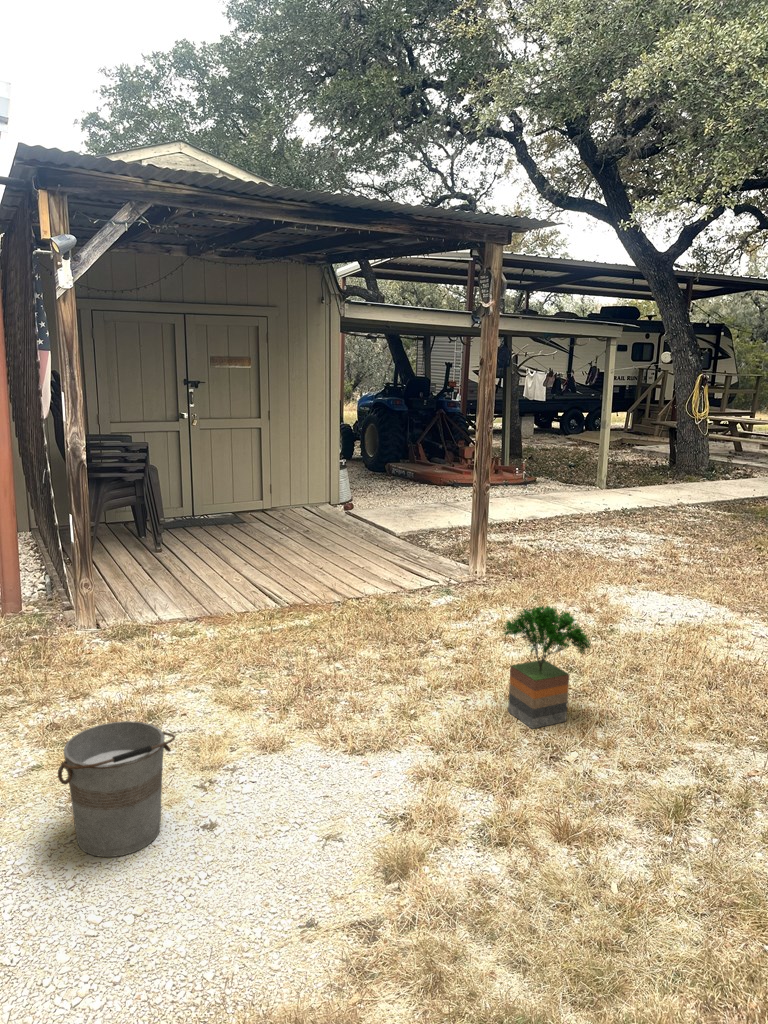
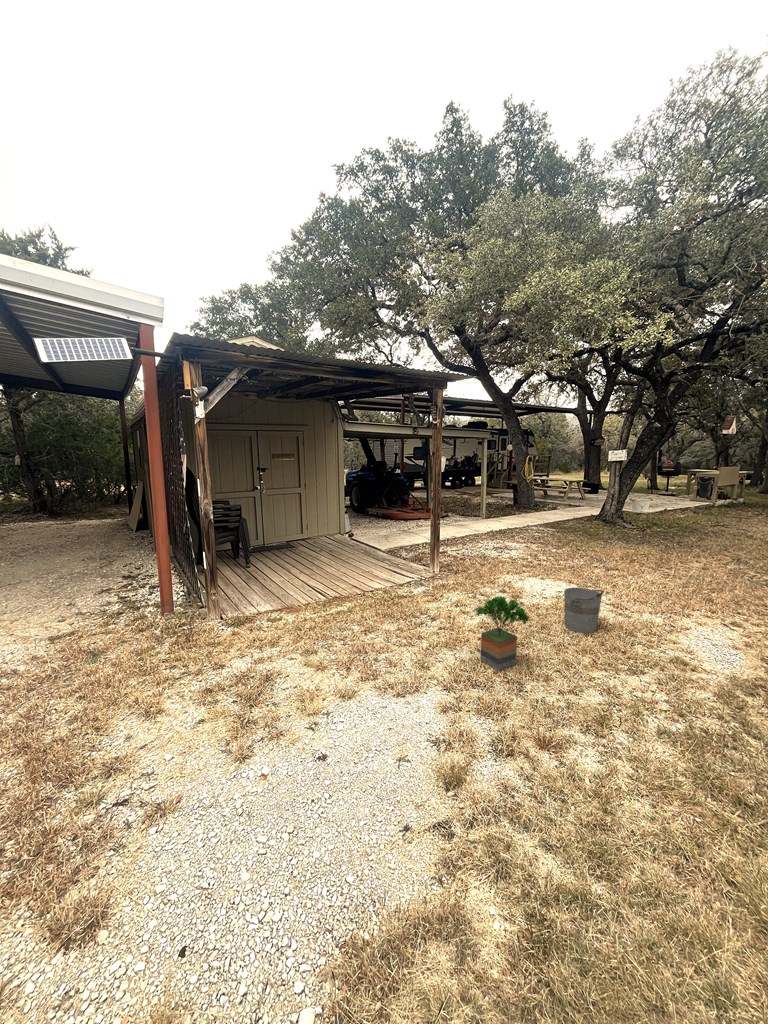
bucket: present [58,721,175,857] -> present [564,588,604,633]

